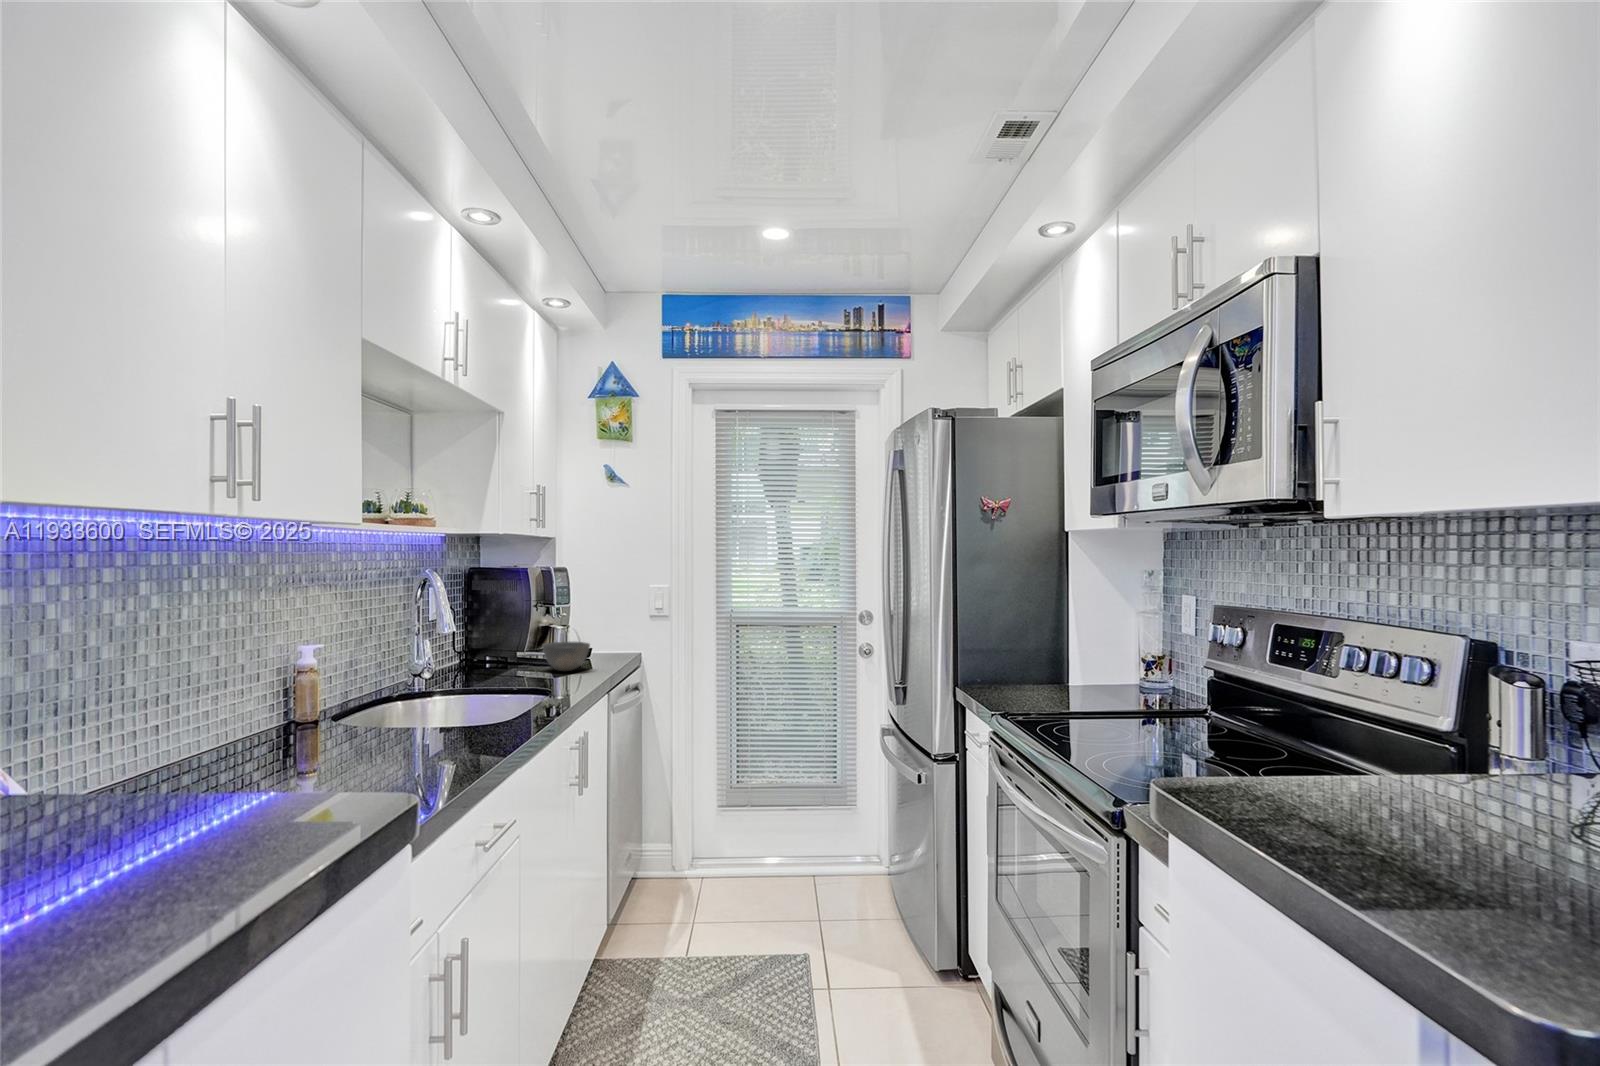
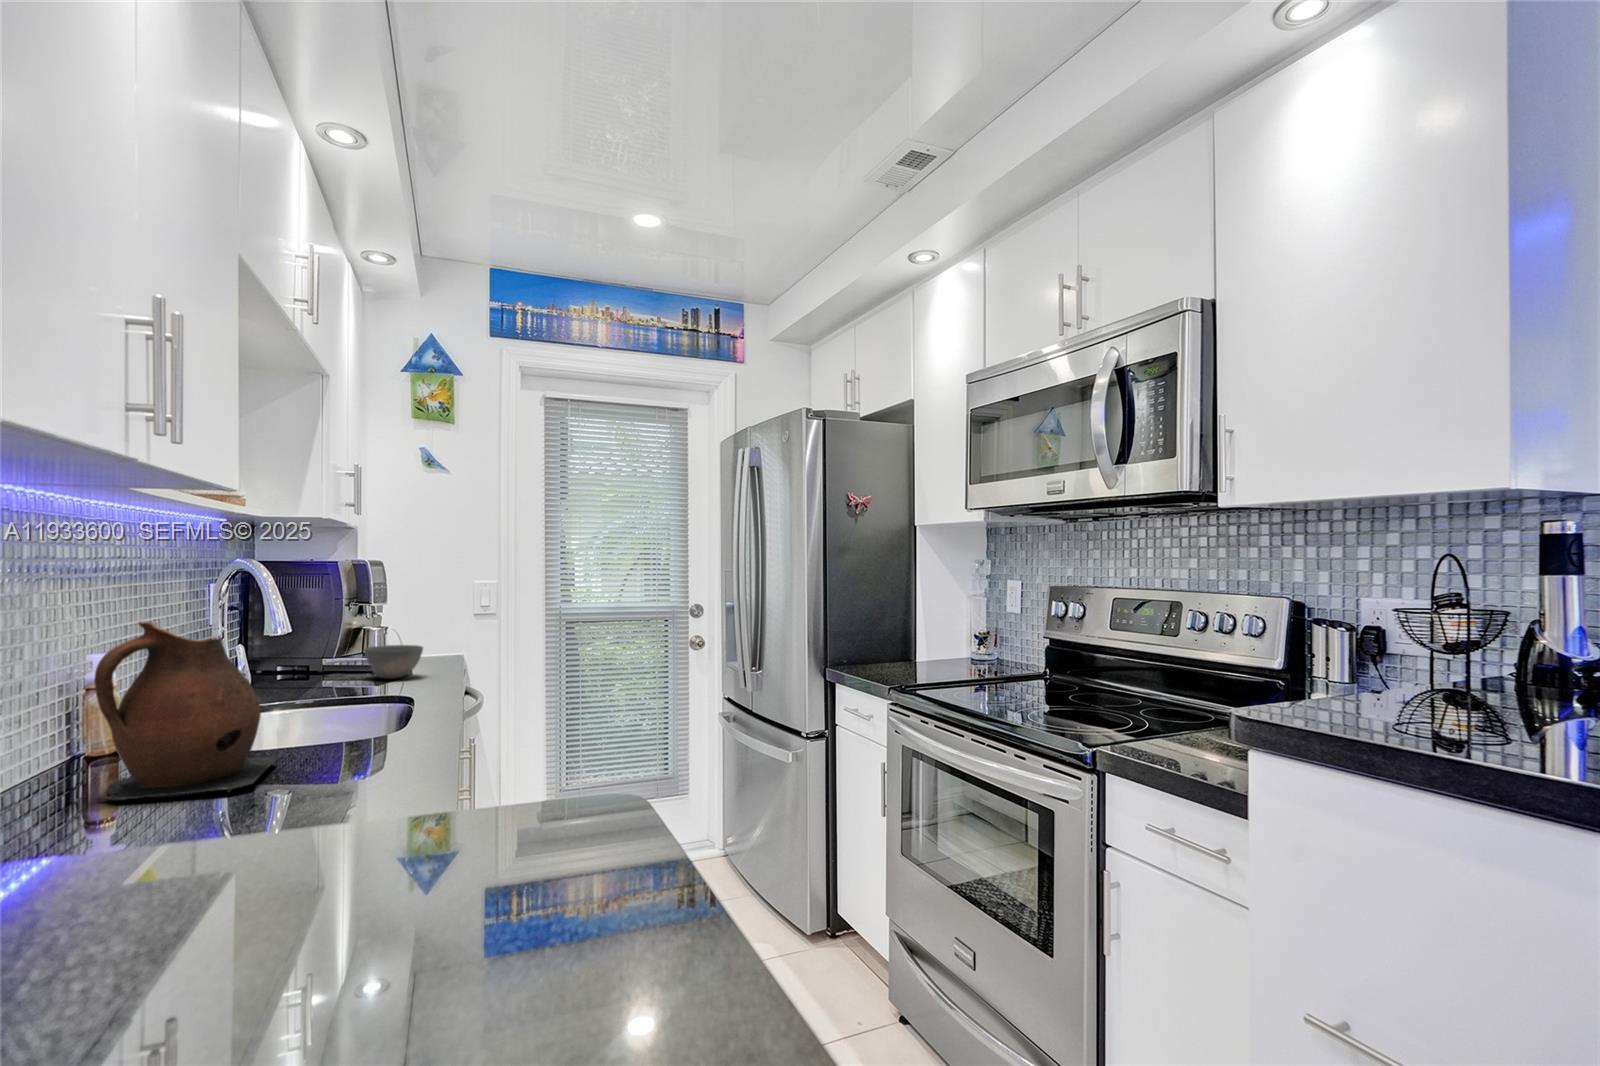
ceramic pitcher: none [263,628,399,763] -> present [94,622,278,800]

